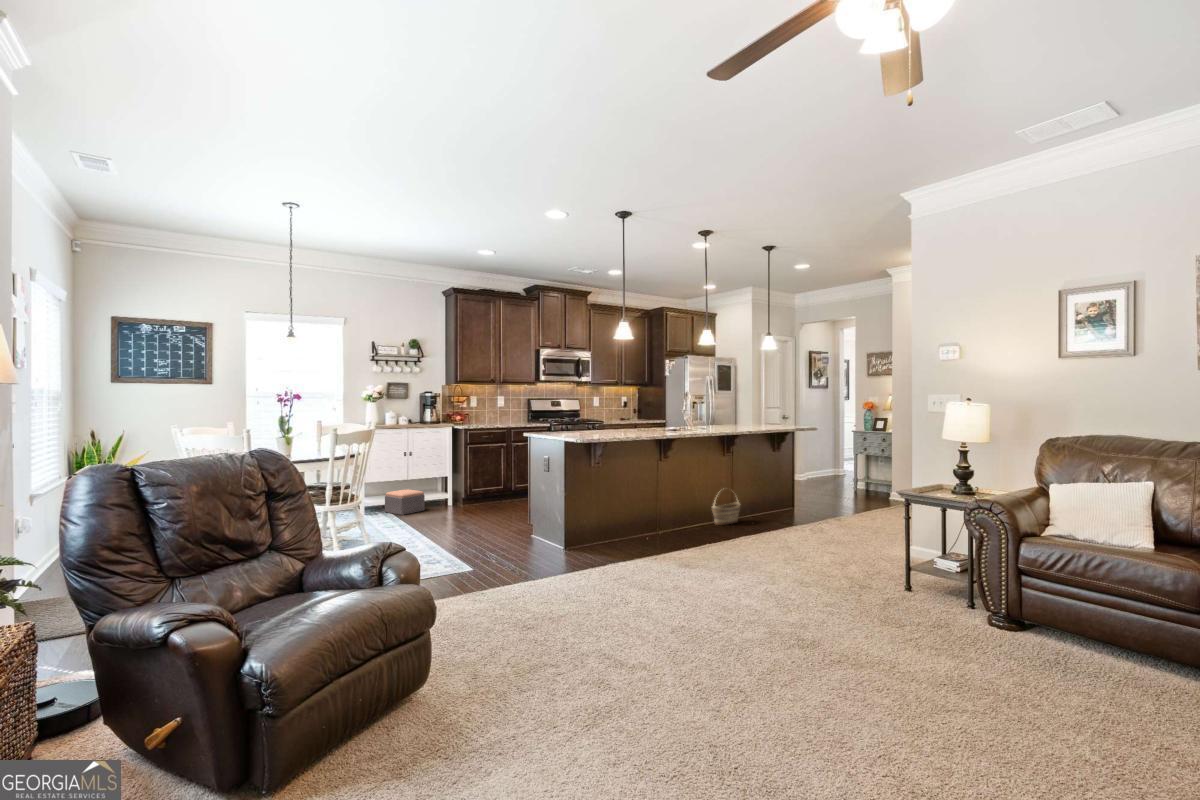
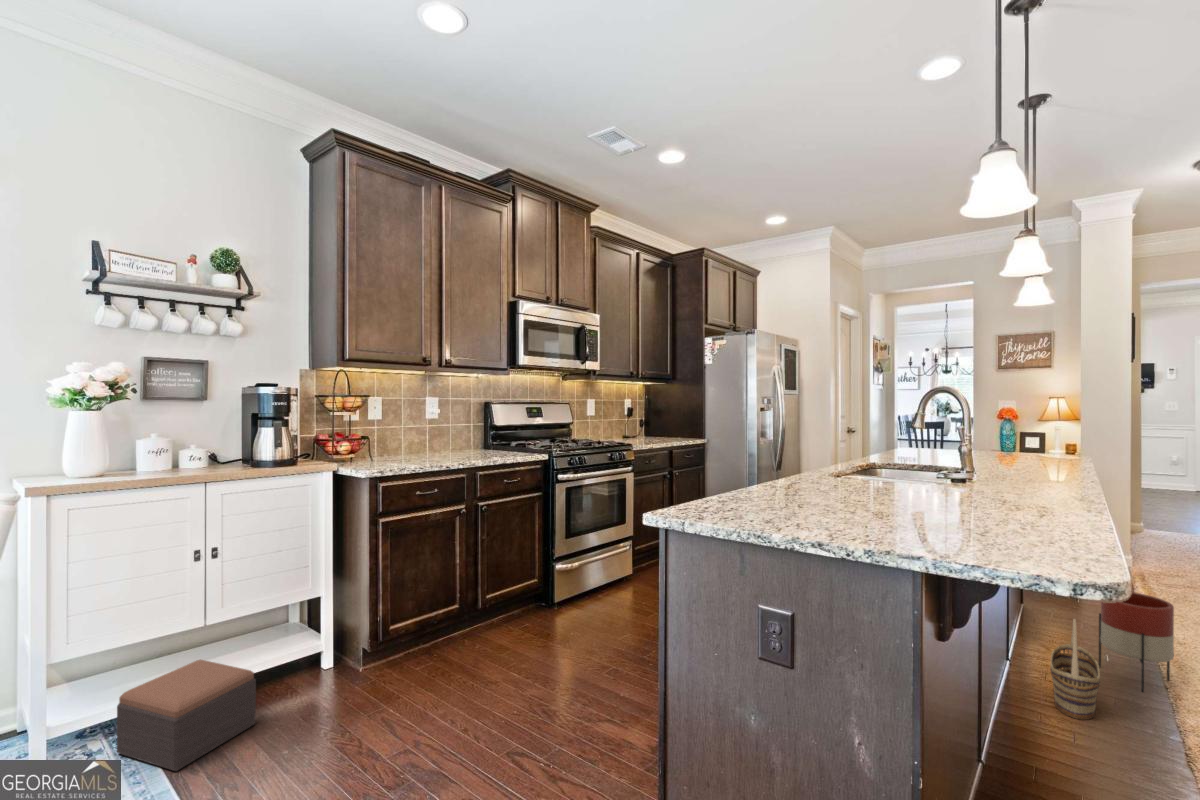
planter: none [760,483,786,523] -> present [1099,592,1174,692]

